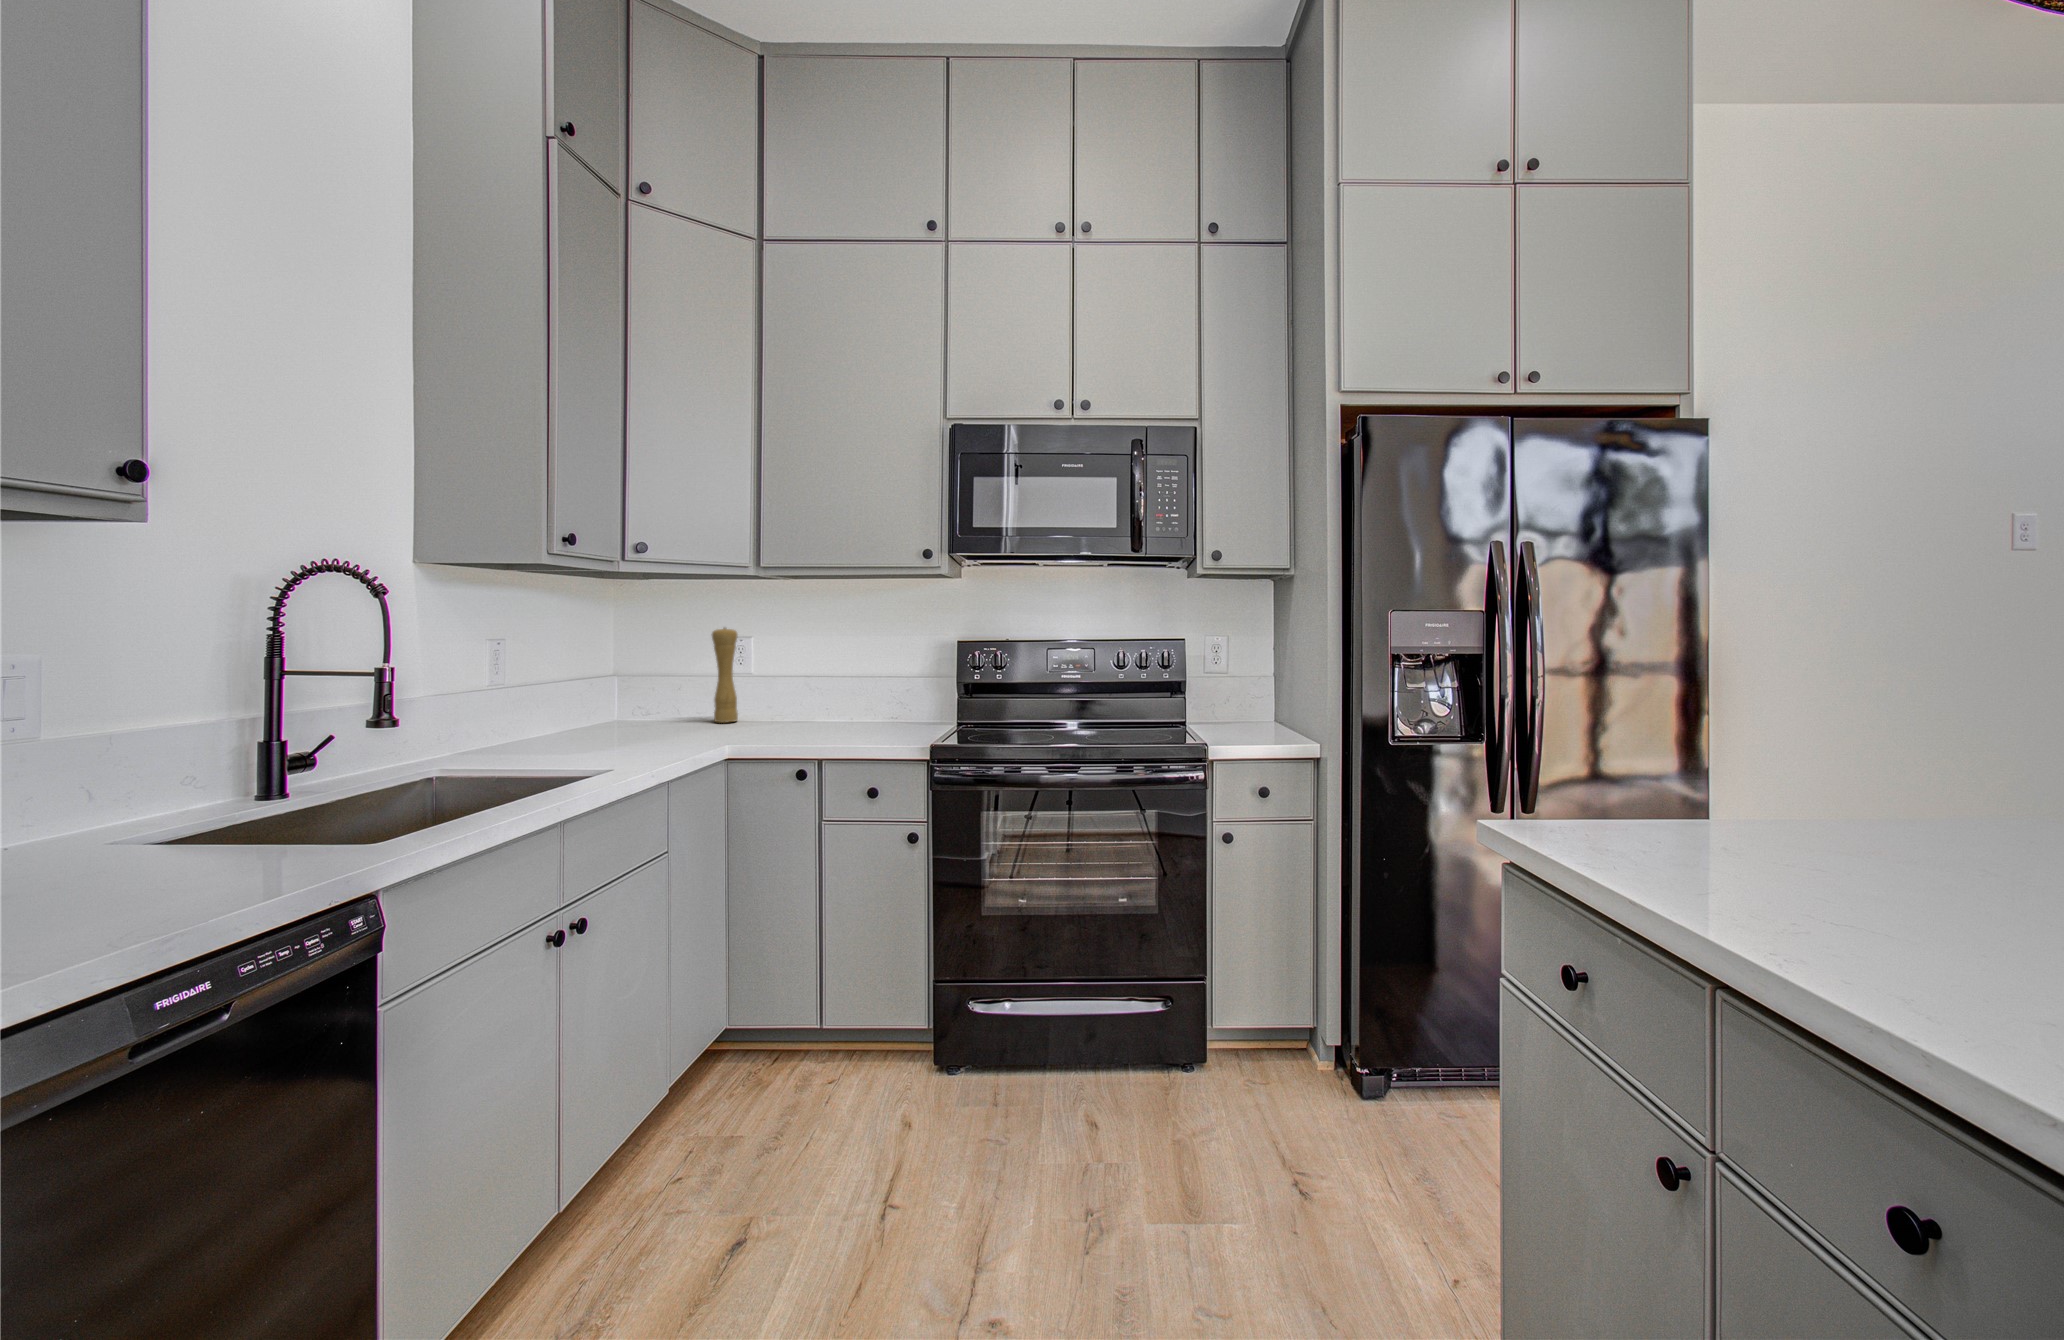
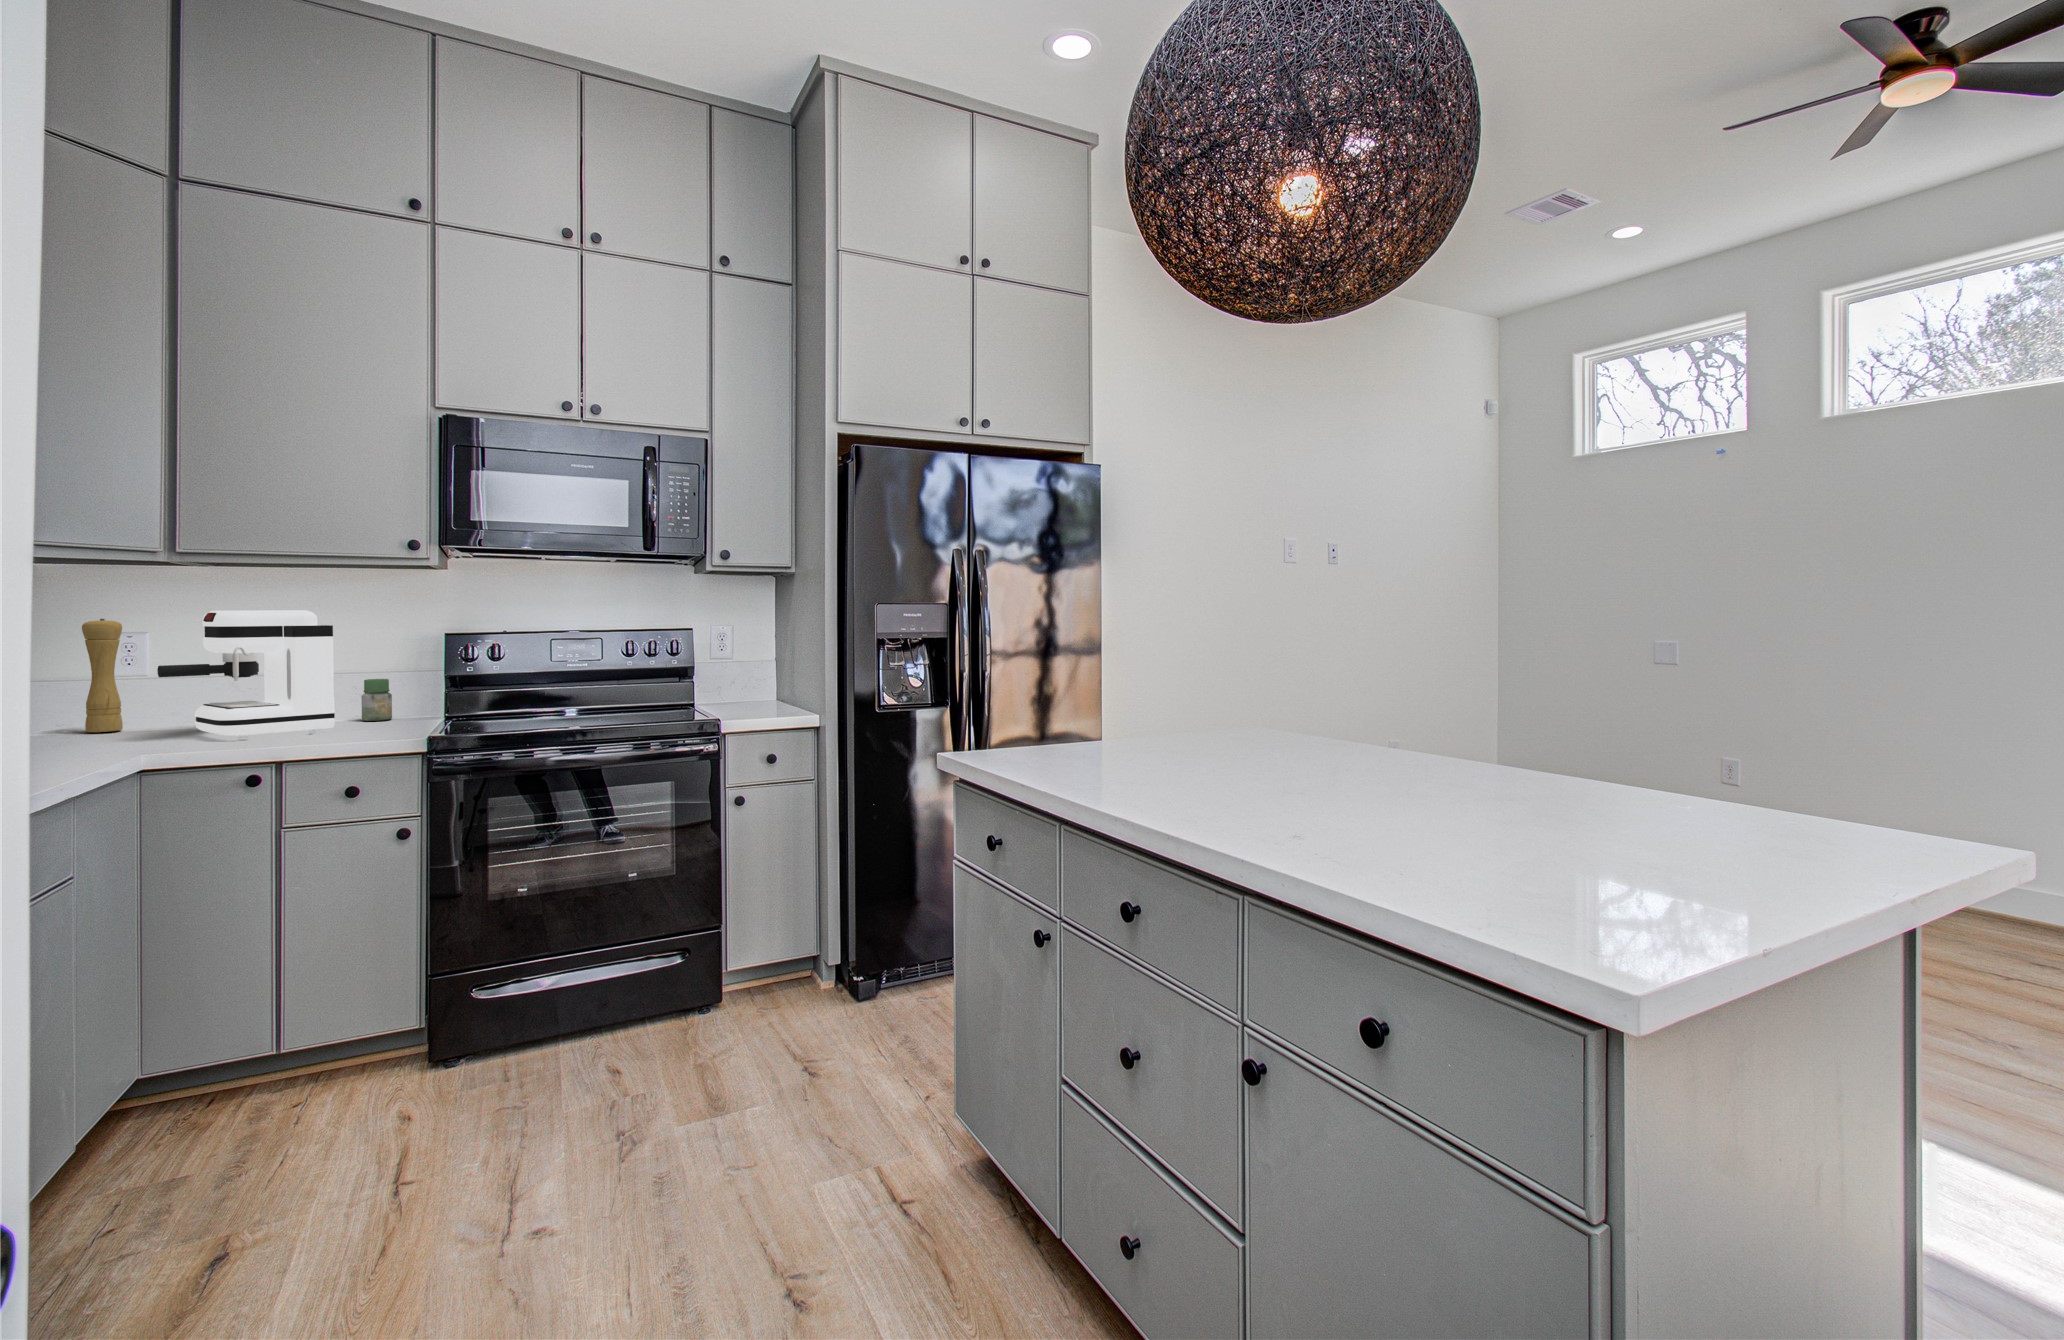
coffee maker: none [749,620,871,736] -> present [157,611,335,738]
jar: none [901,683,925,722] -> present [361,679,392,721]

